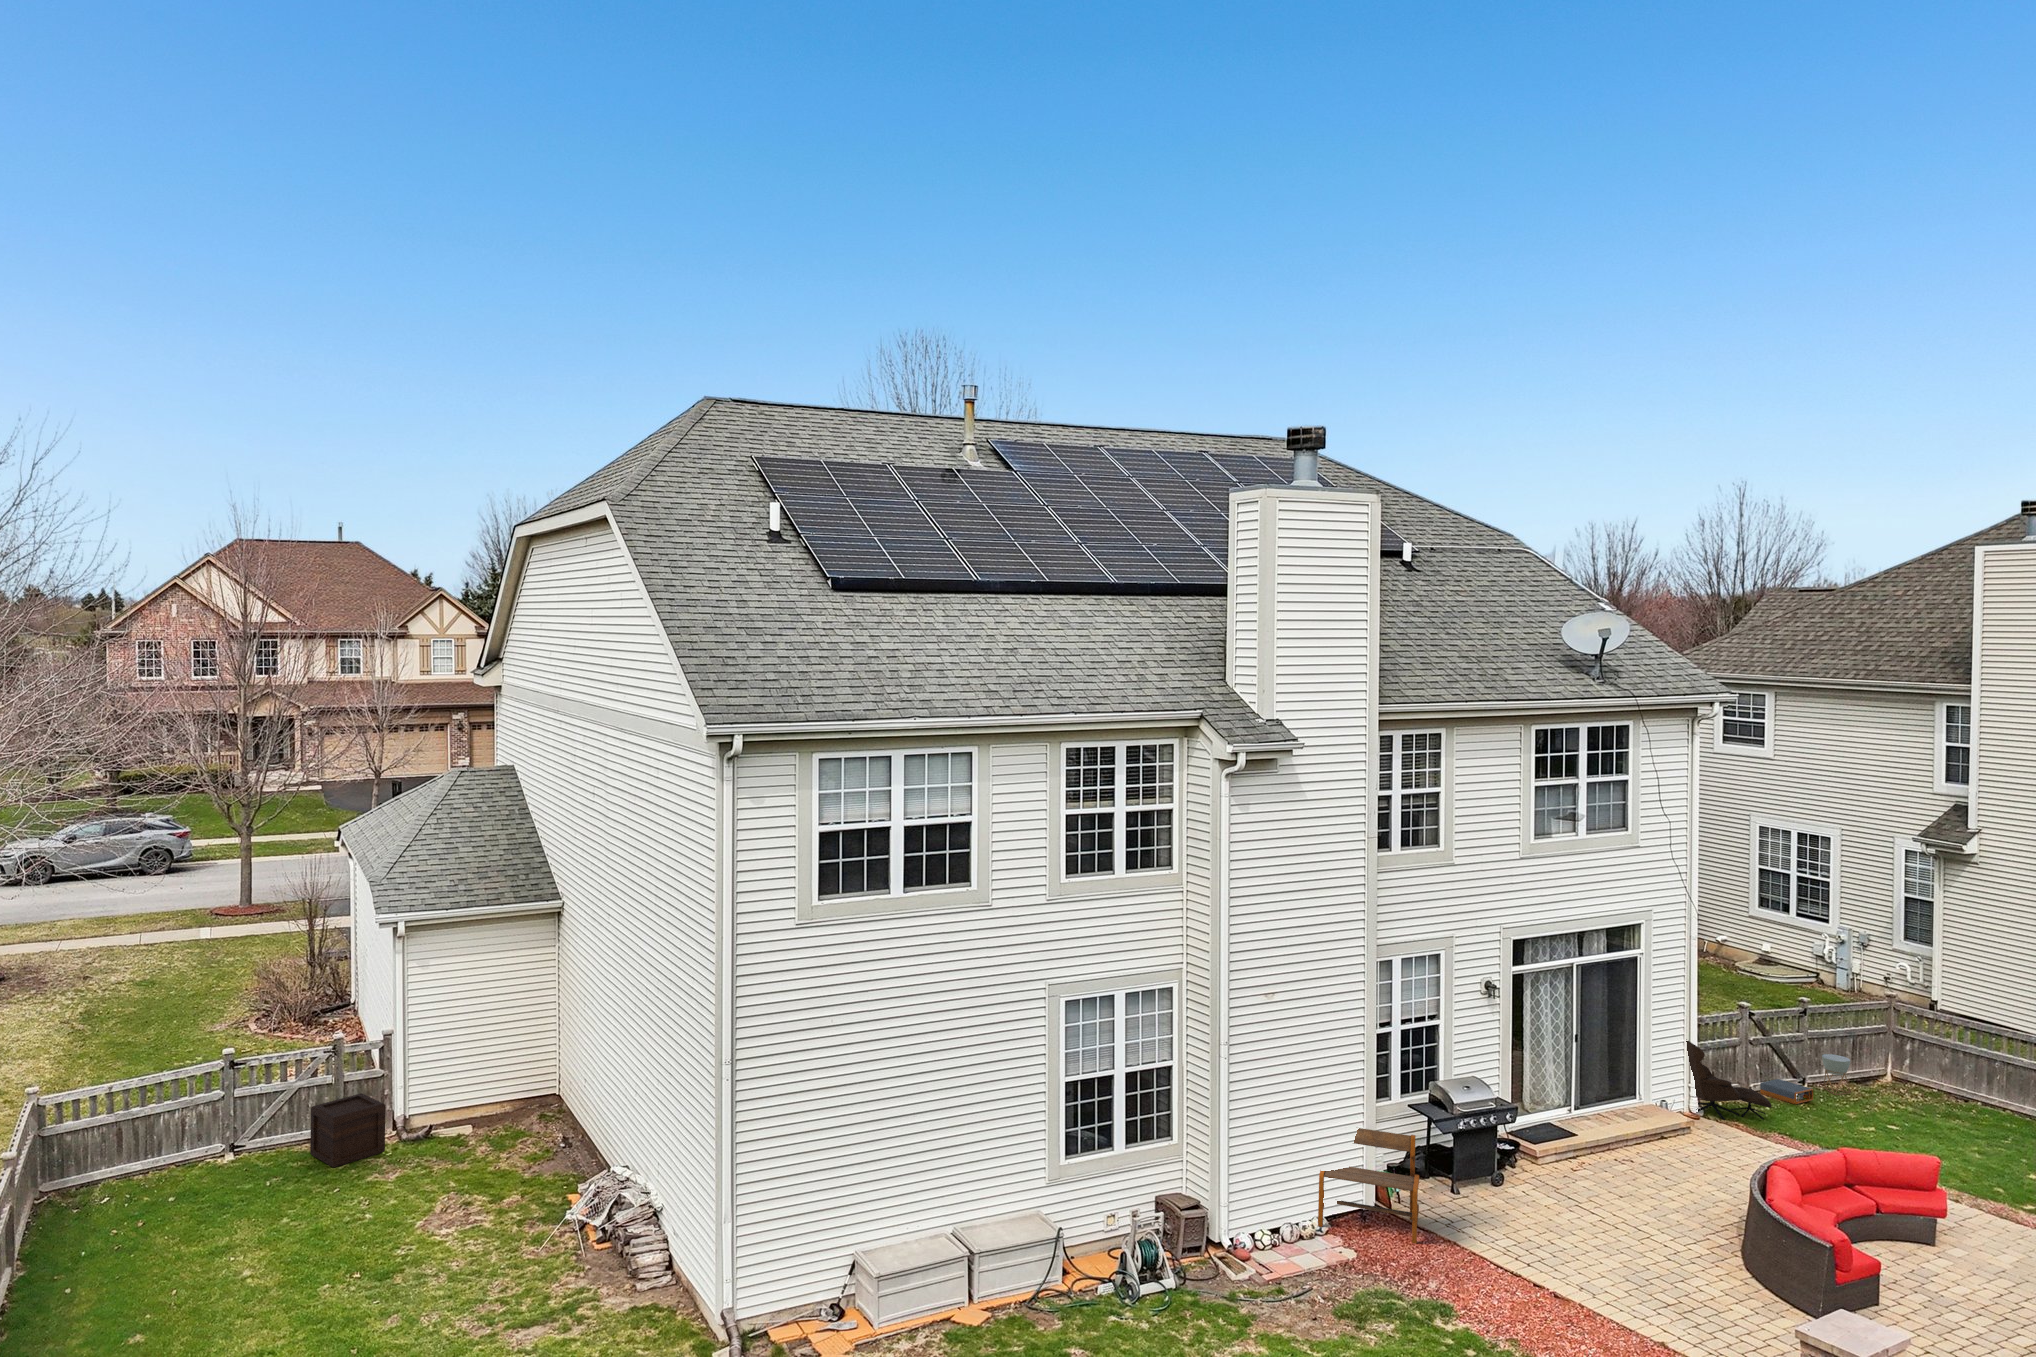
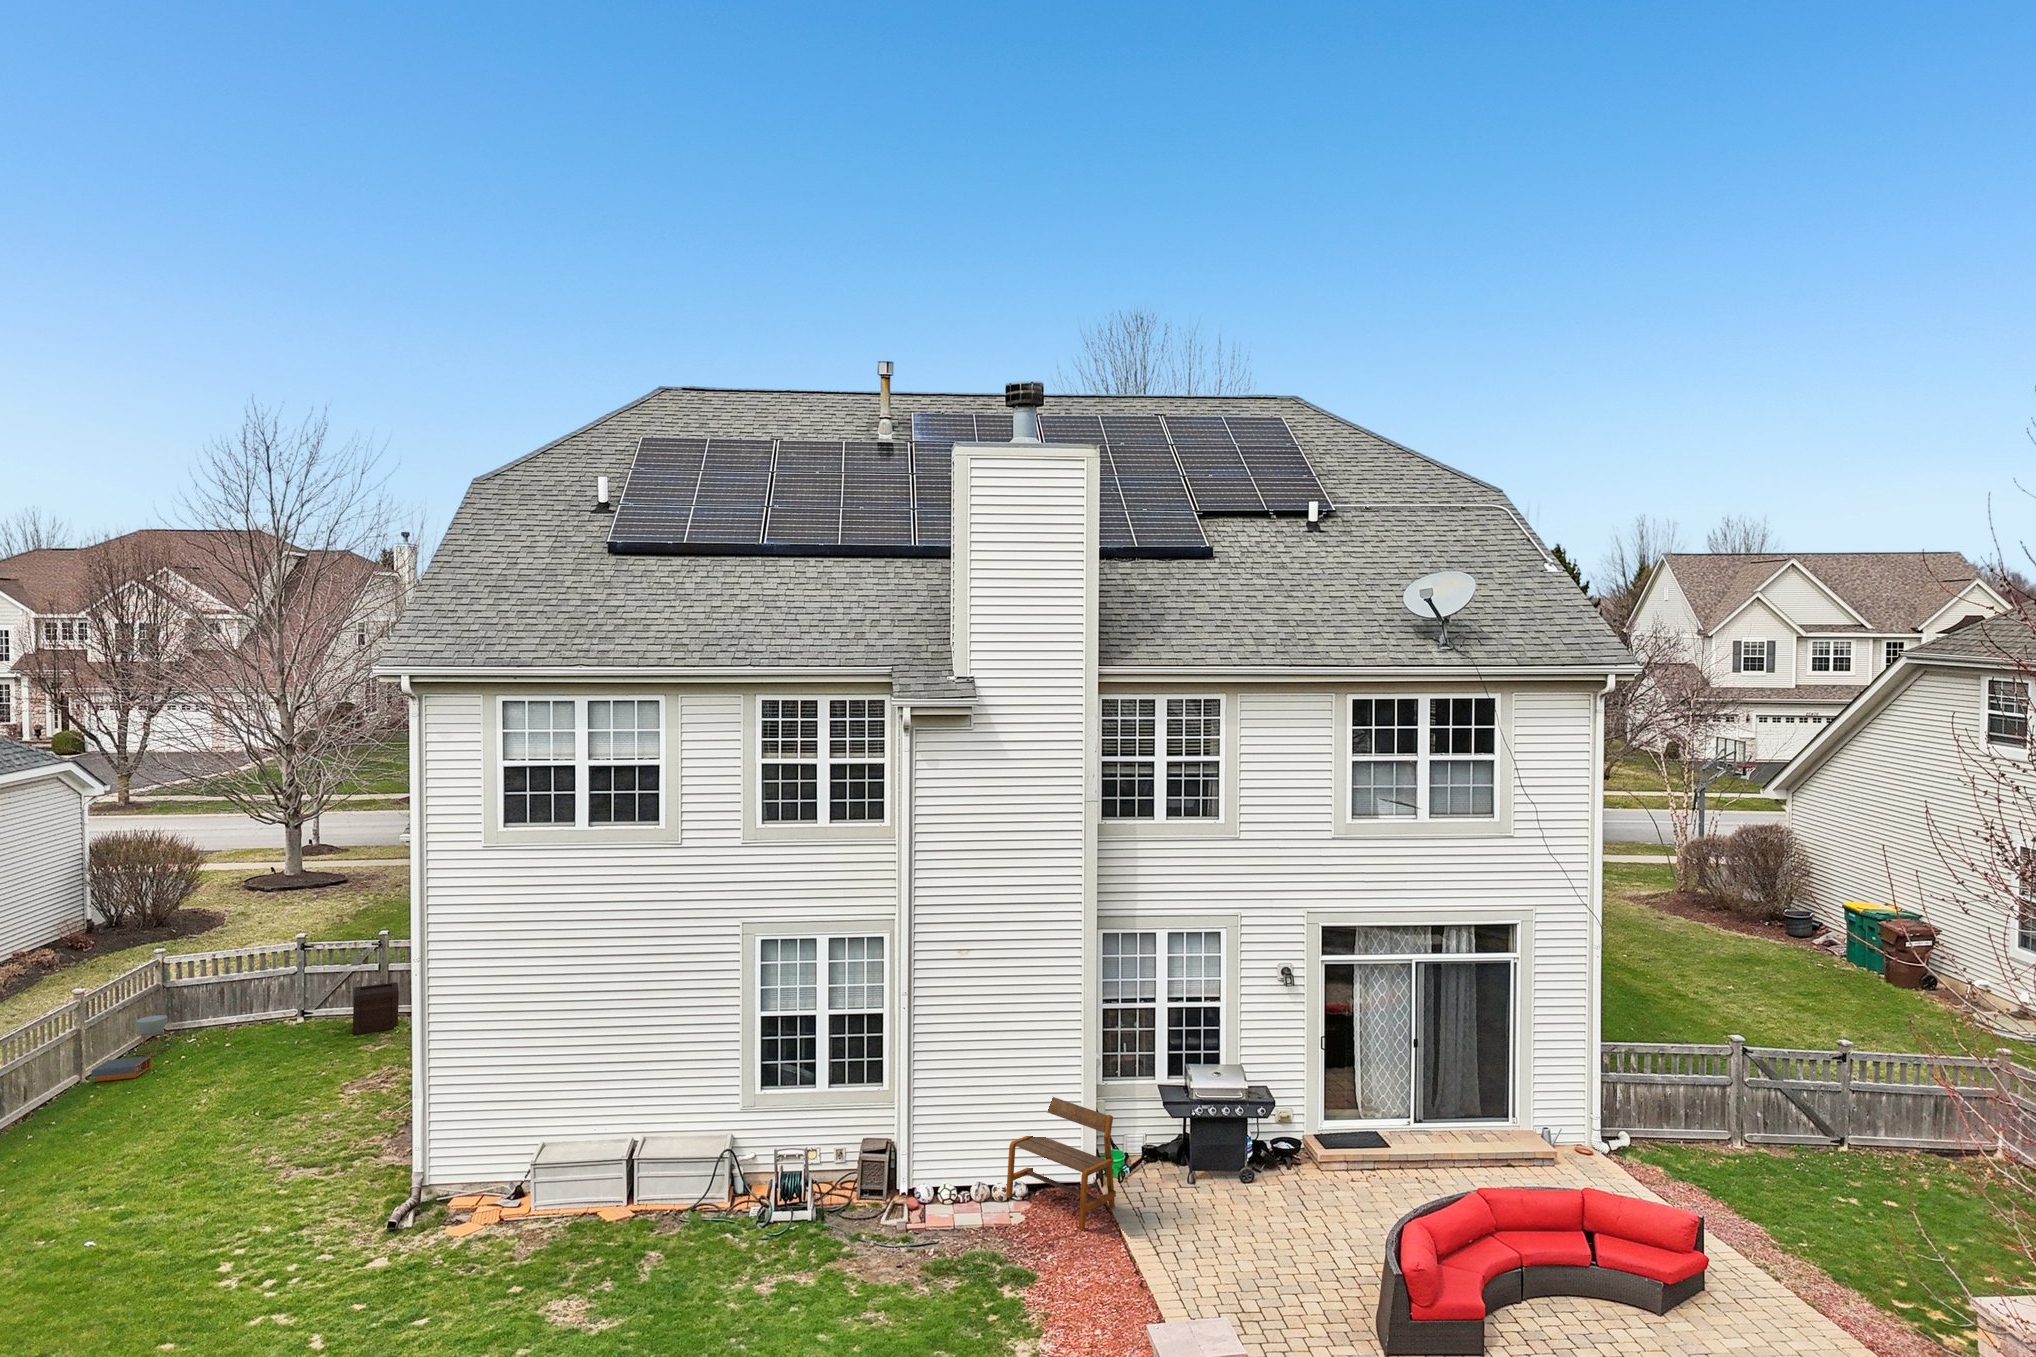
lounge chair: present [1686,1039,1772,1120] -> none [1594,1061,1708,1175]
planter: present [1822,1054,1851,1095] -> present [136,1015,167,1056]
storage box: present [1760,1079,1813,1104] -> present [91,1056,151,1082]

